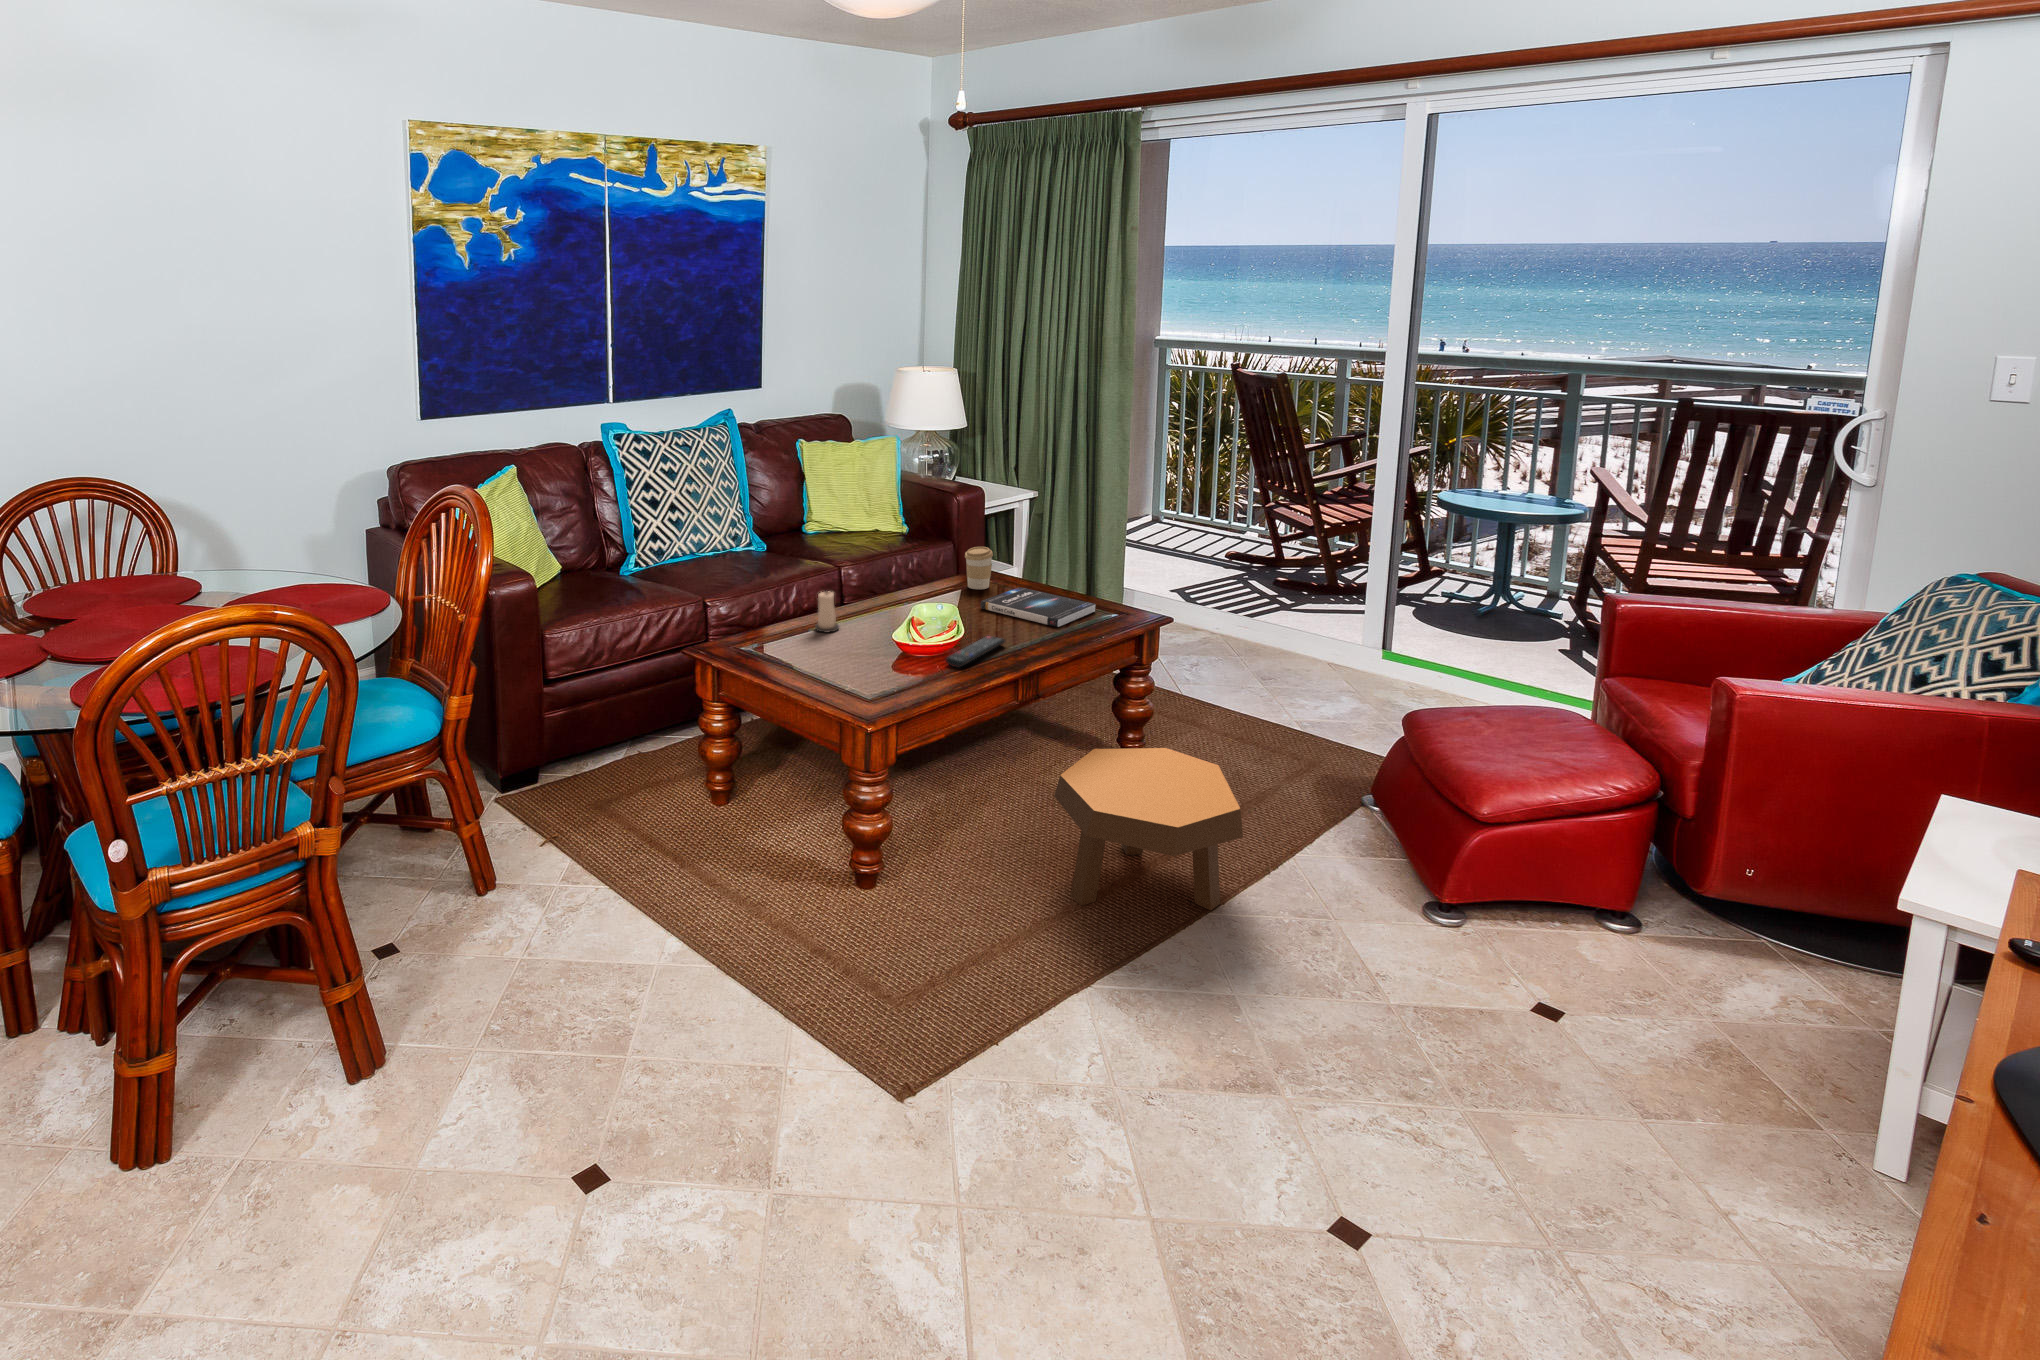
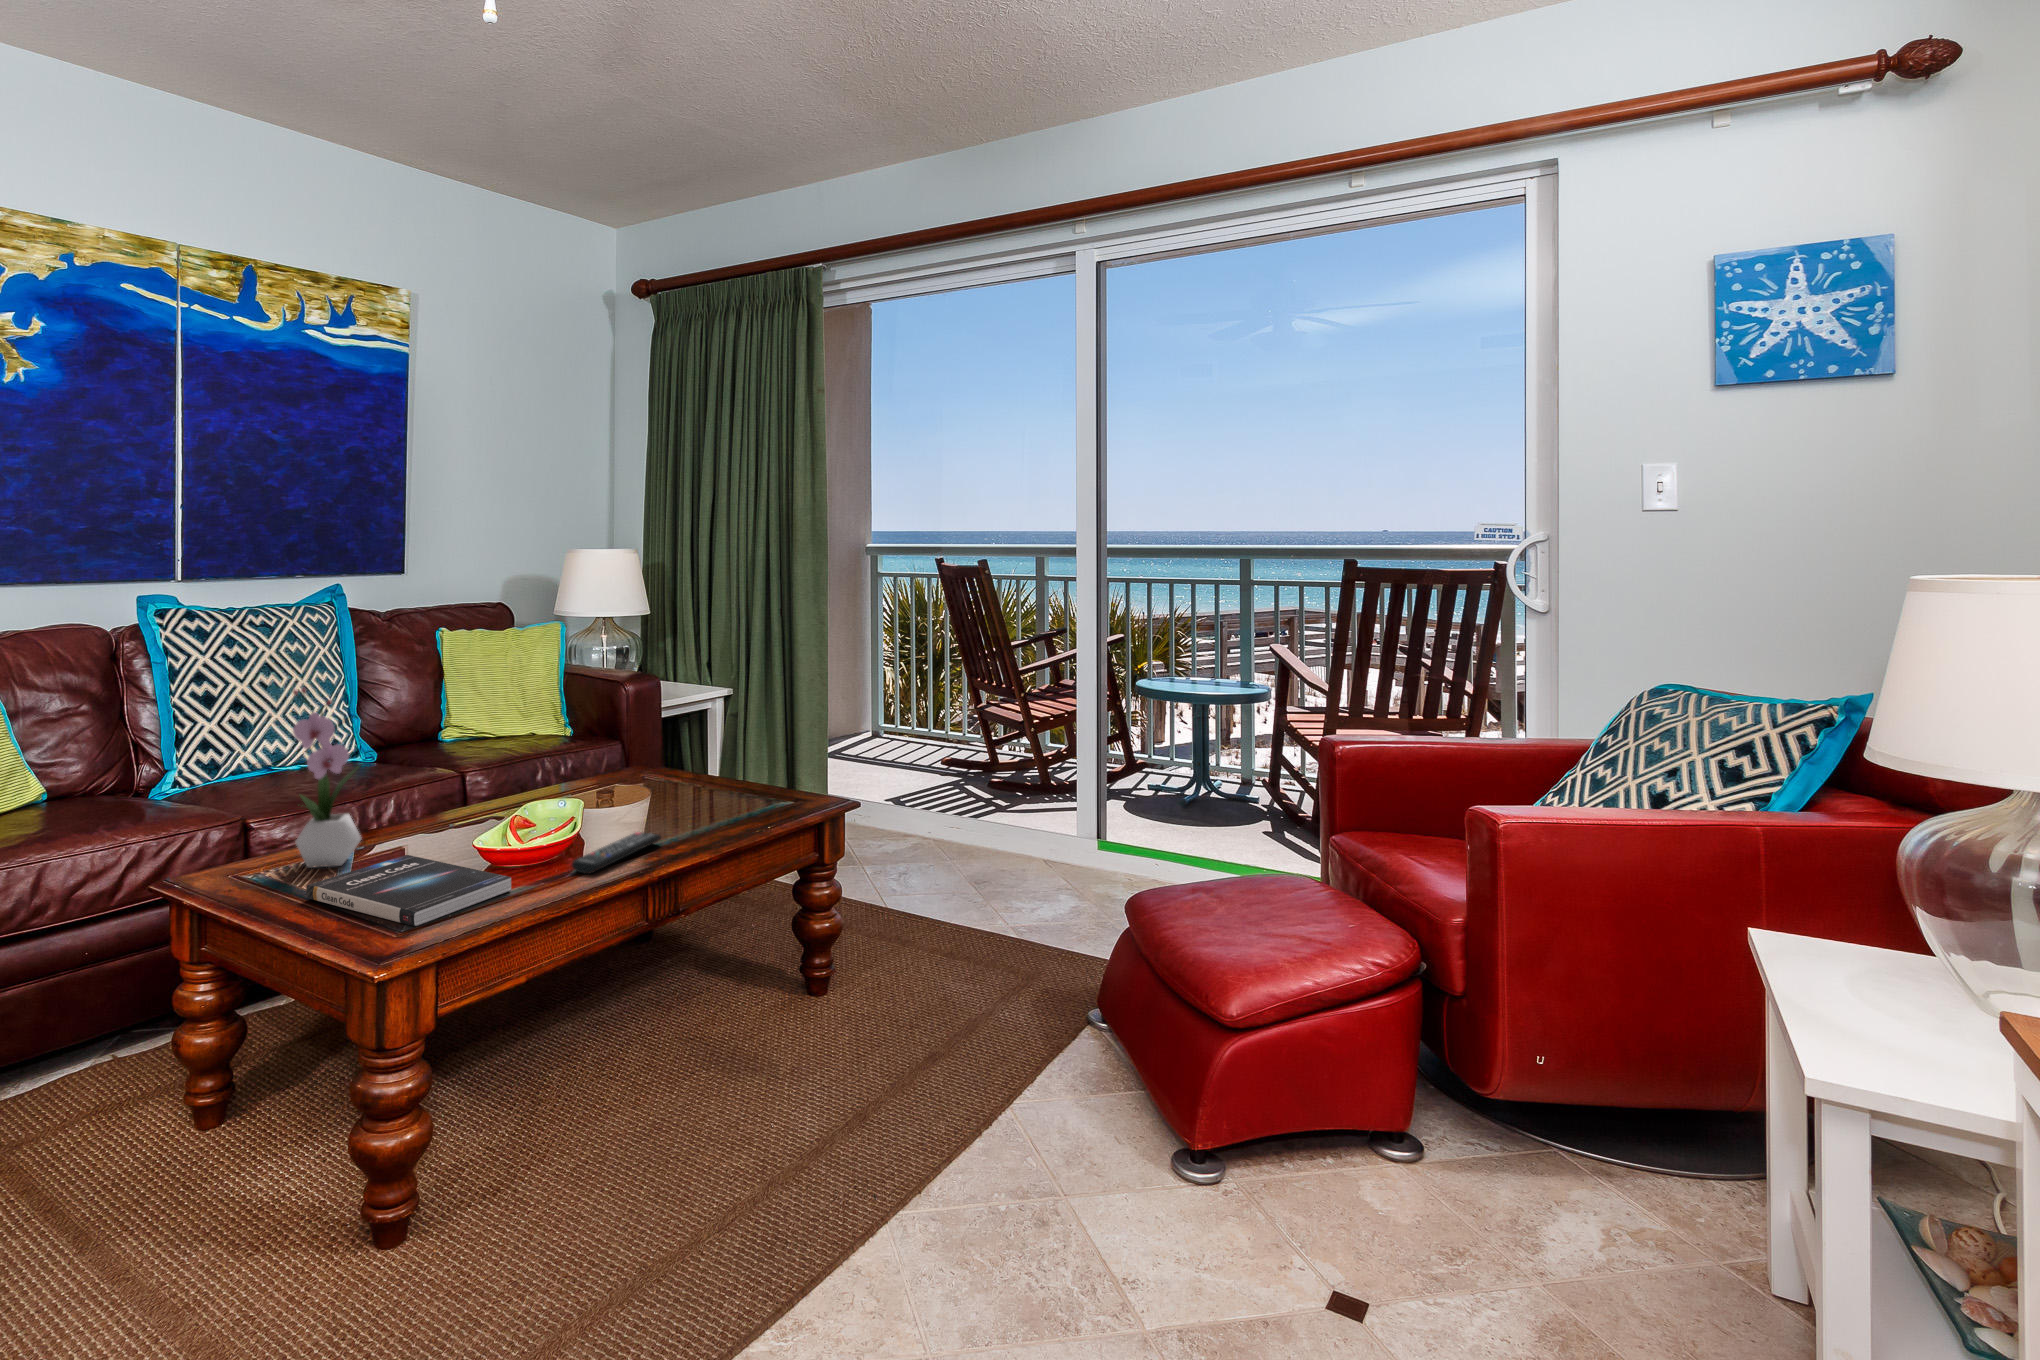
flower arrangement: none [753,526,798,648] -> present [293,688,362,868]
coffee cup: present [965,547,993,589] -> none [621,731,657,786]
book: present [981,587,1095,627] -> present [306,855,511,927]
candle: present [815,591,839,632] -> none [397,783,432,844]
footstool: present [1054,748,1243,910] -> none [723,967,978,1220]

